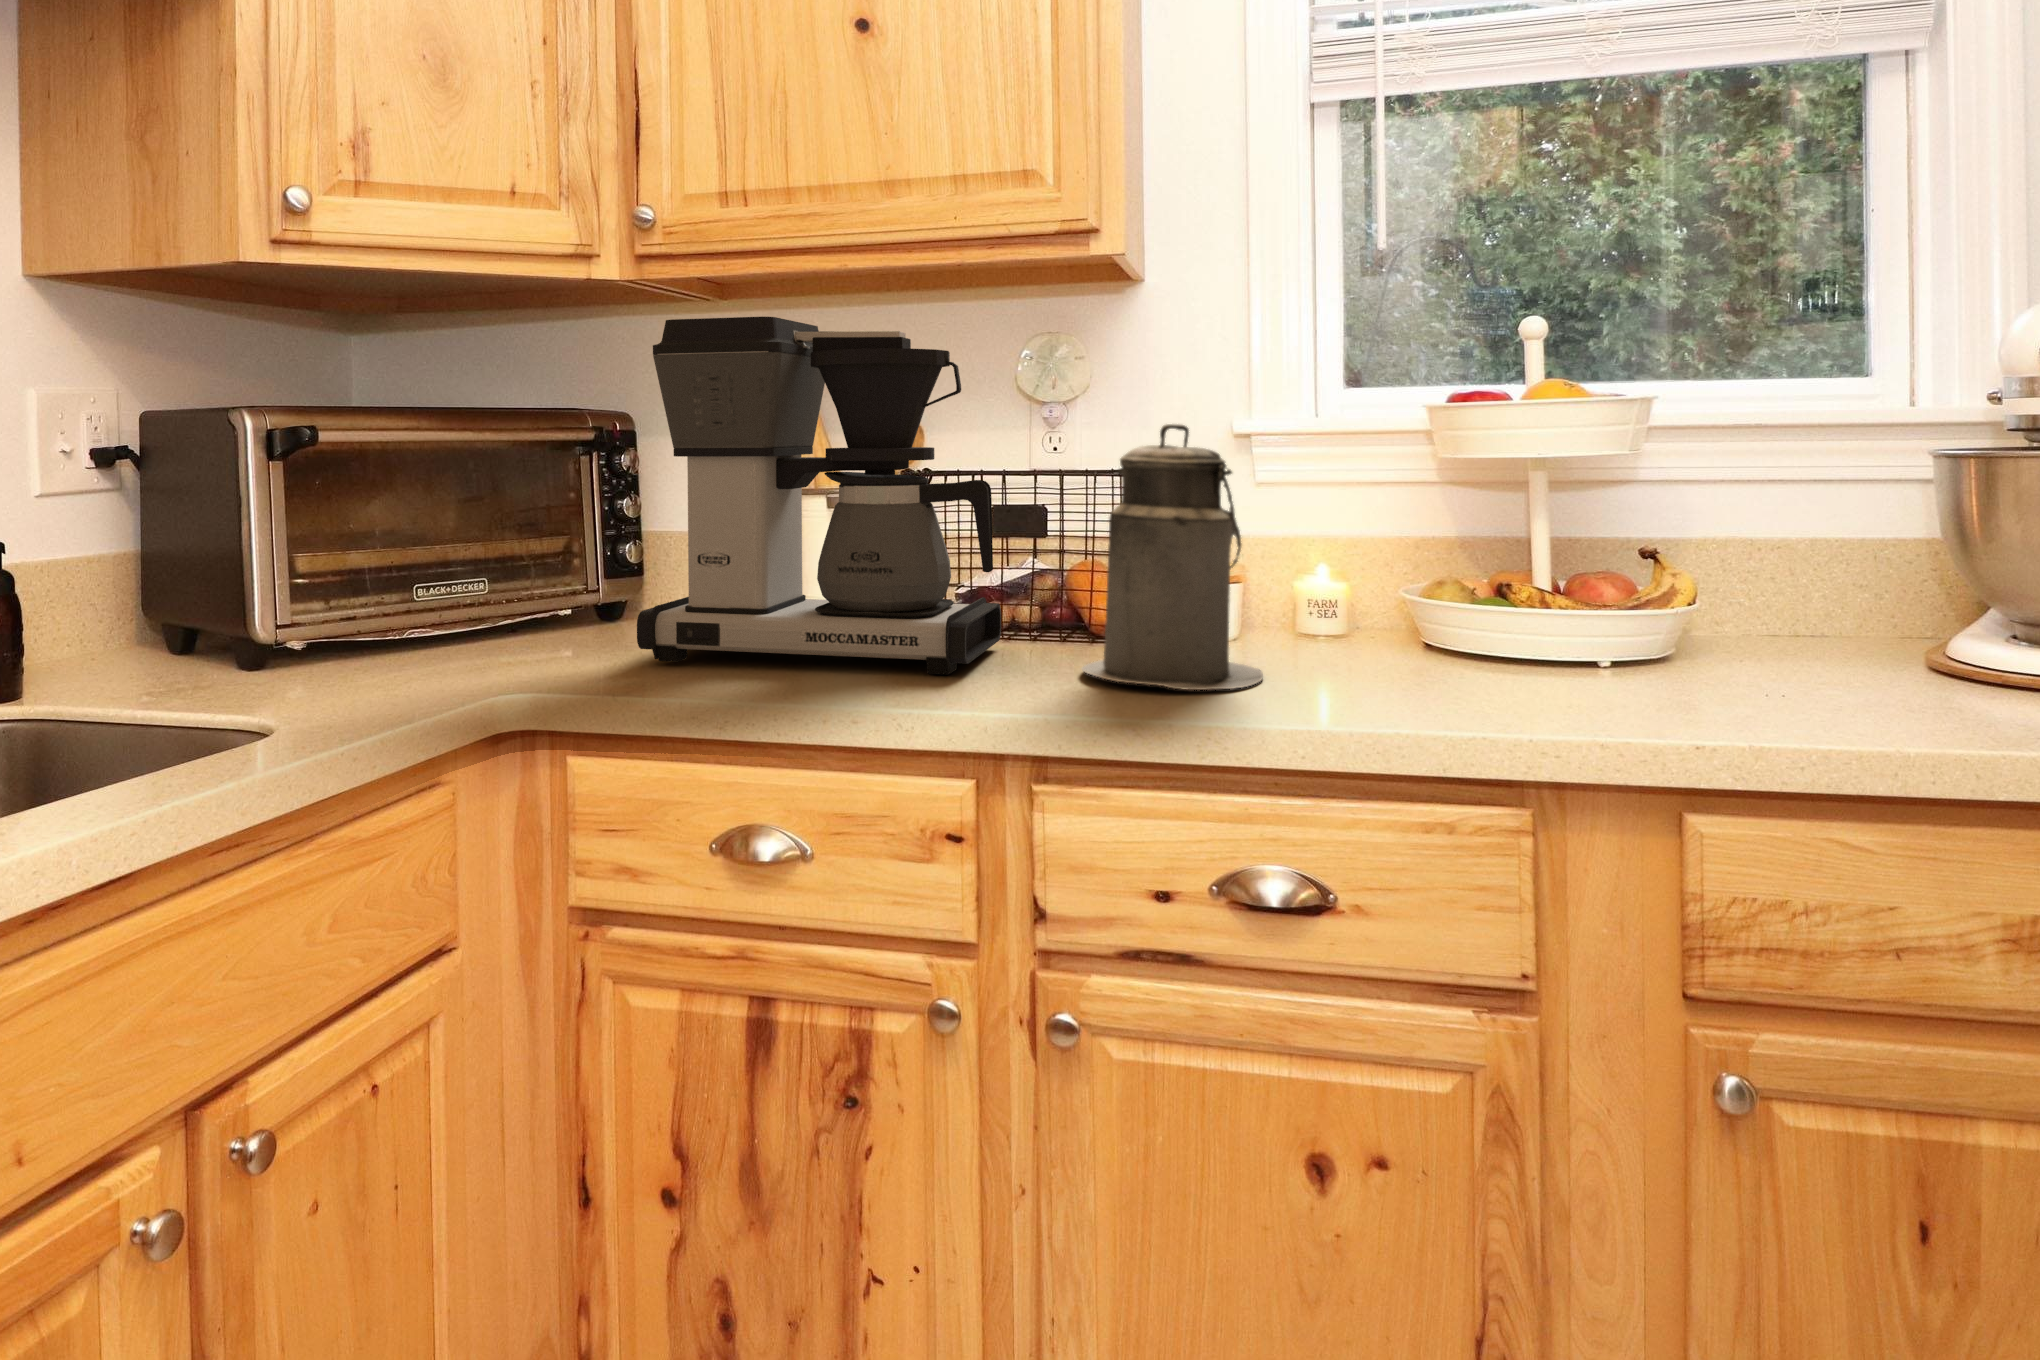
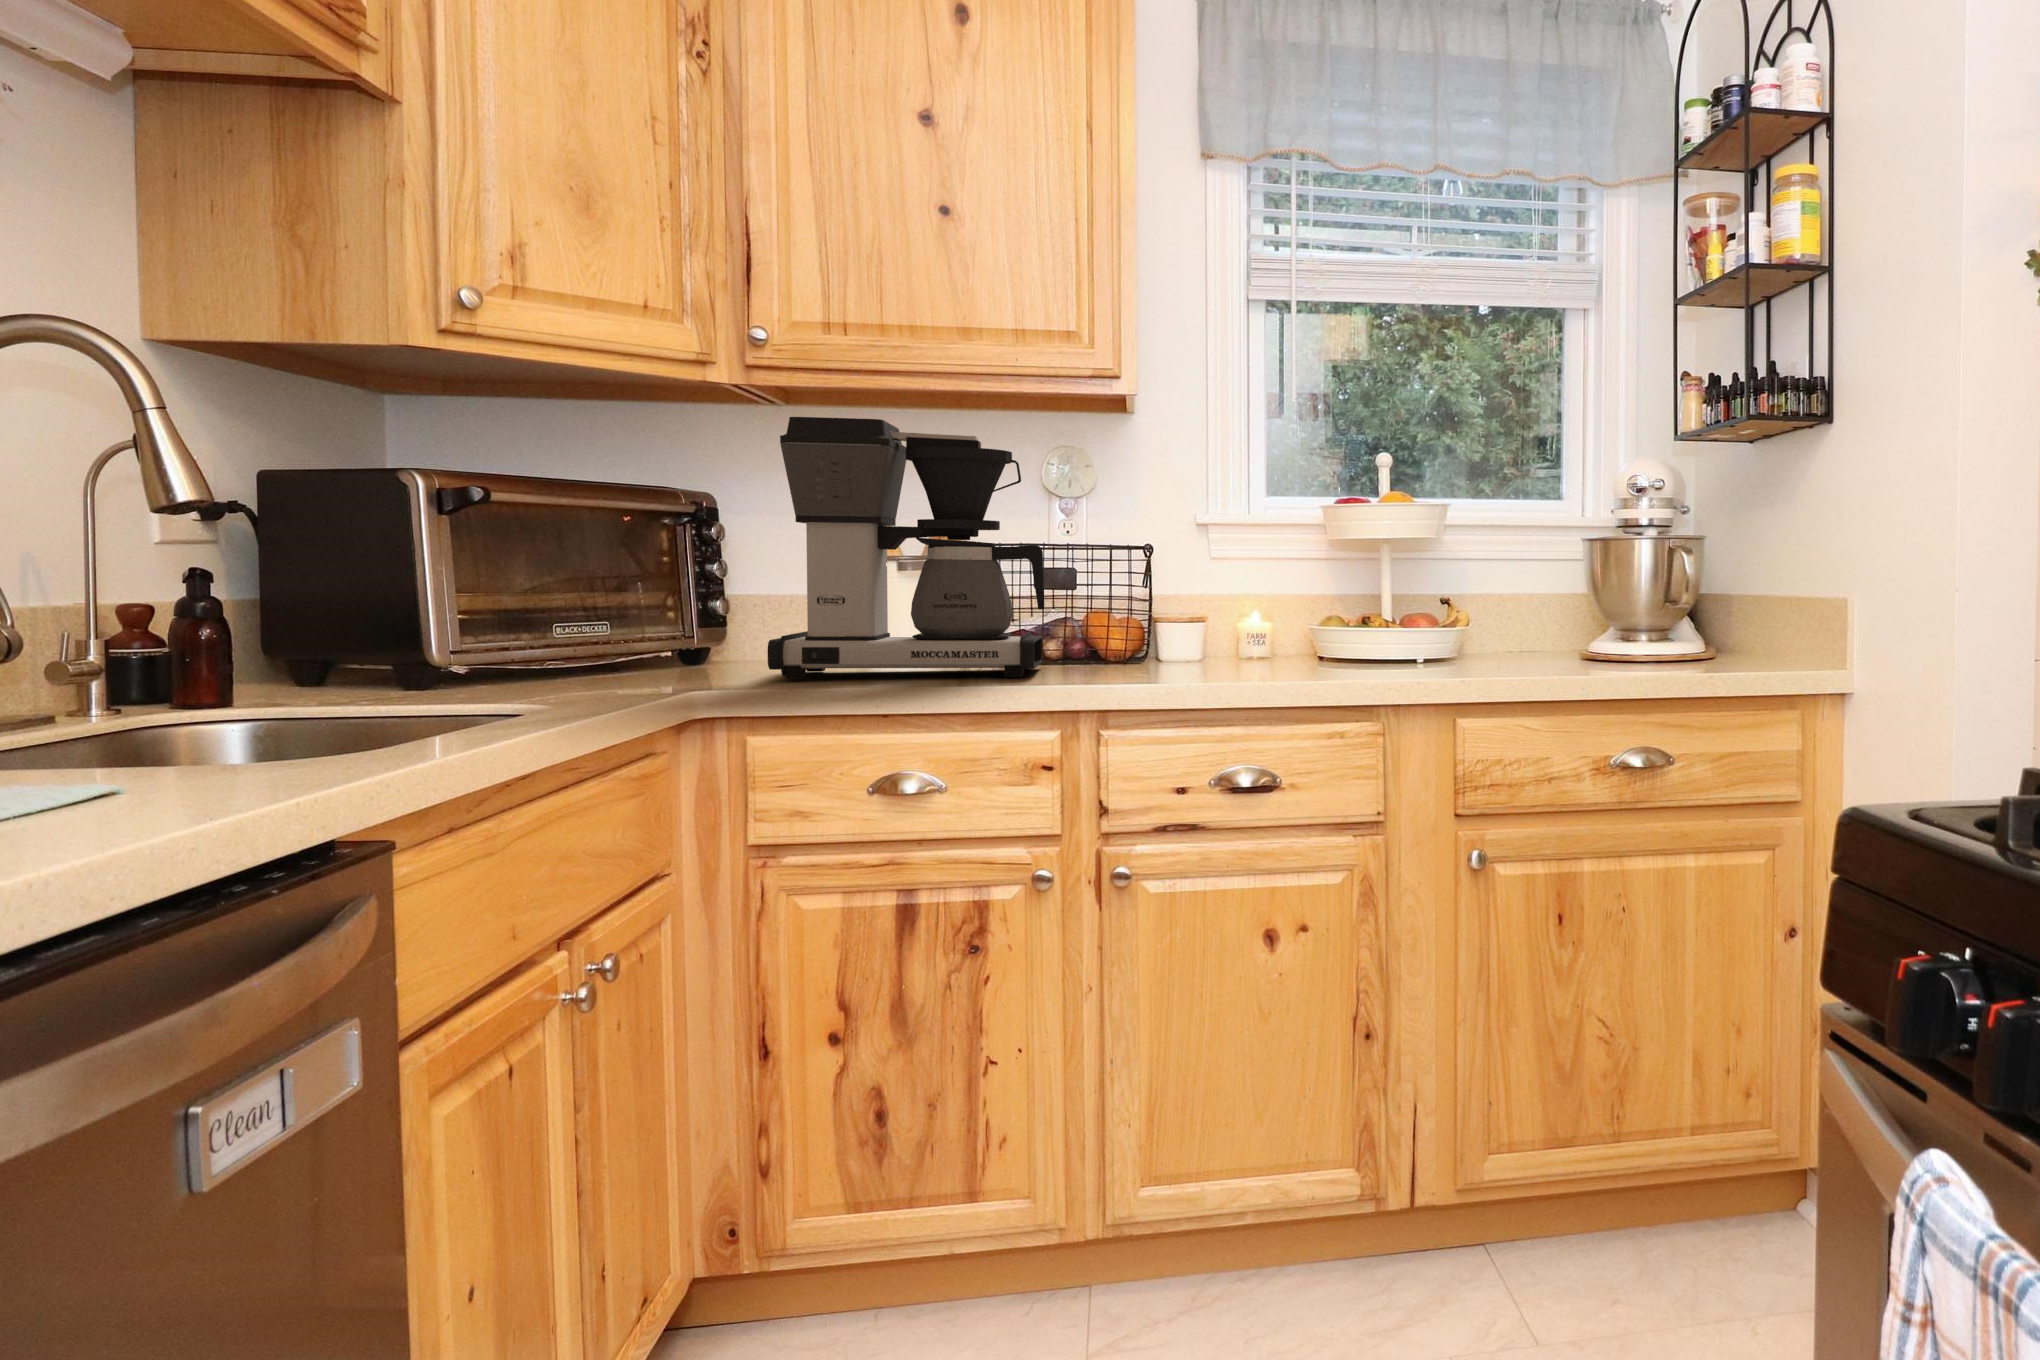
canister: present [1081,424,1263,690] -> none [1111,507,1230,675]

